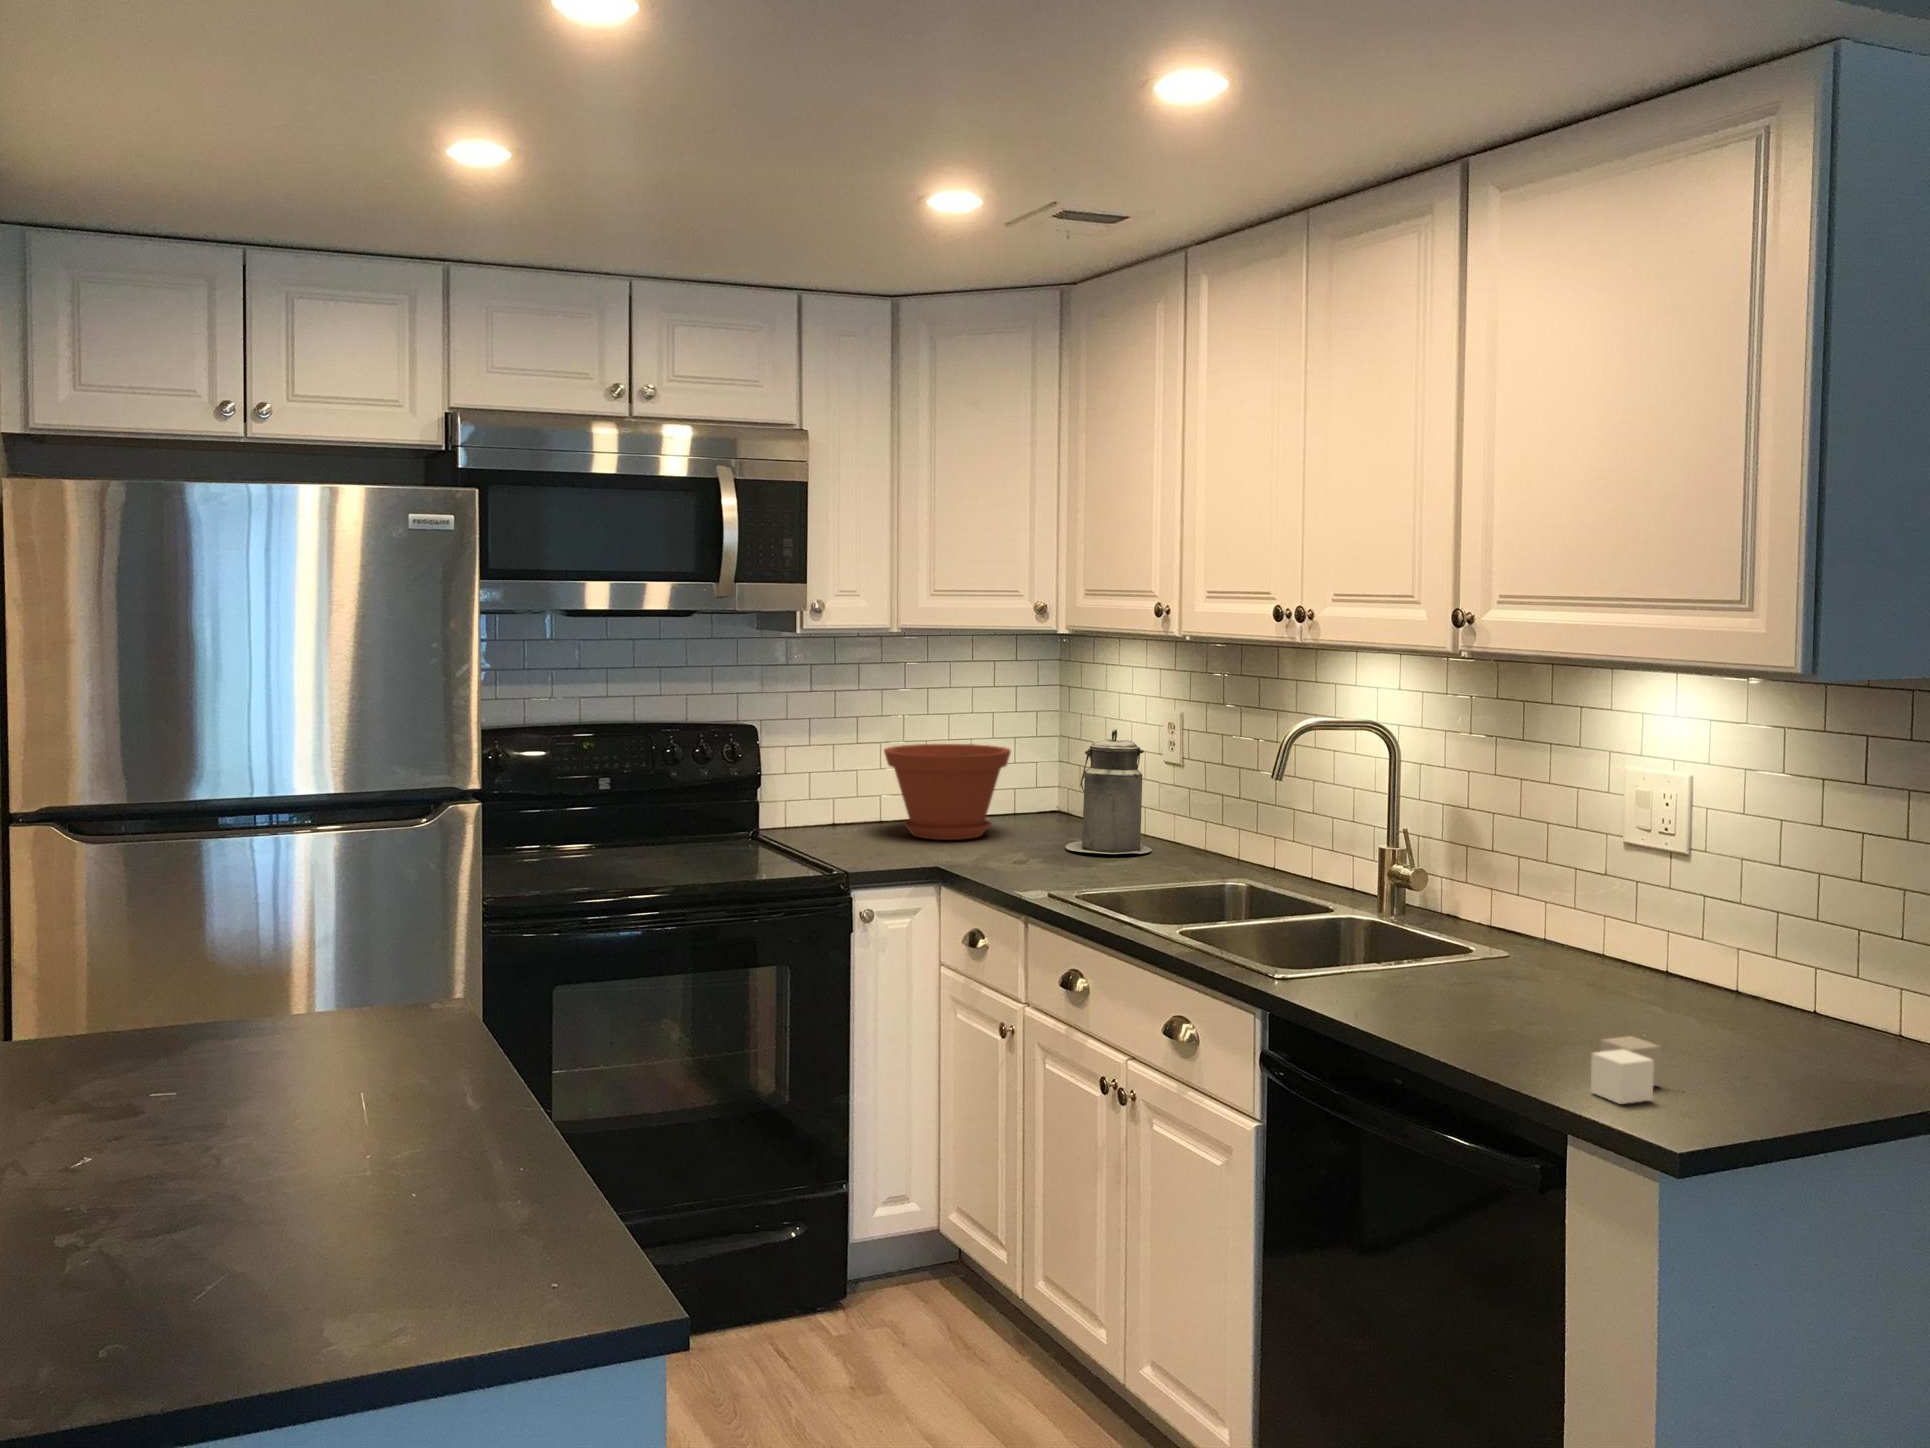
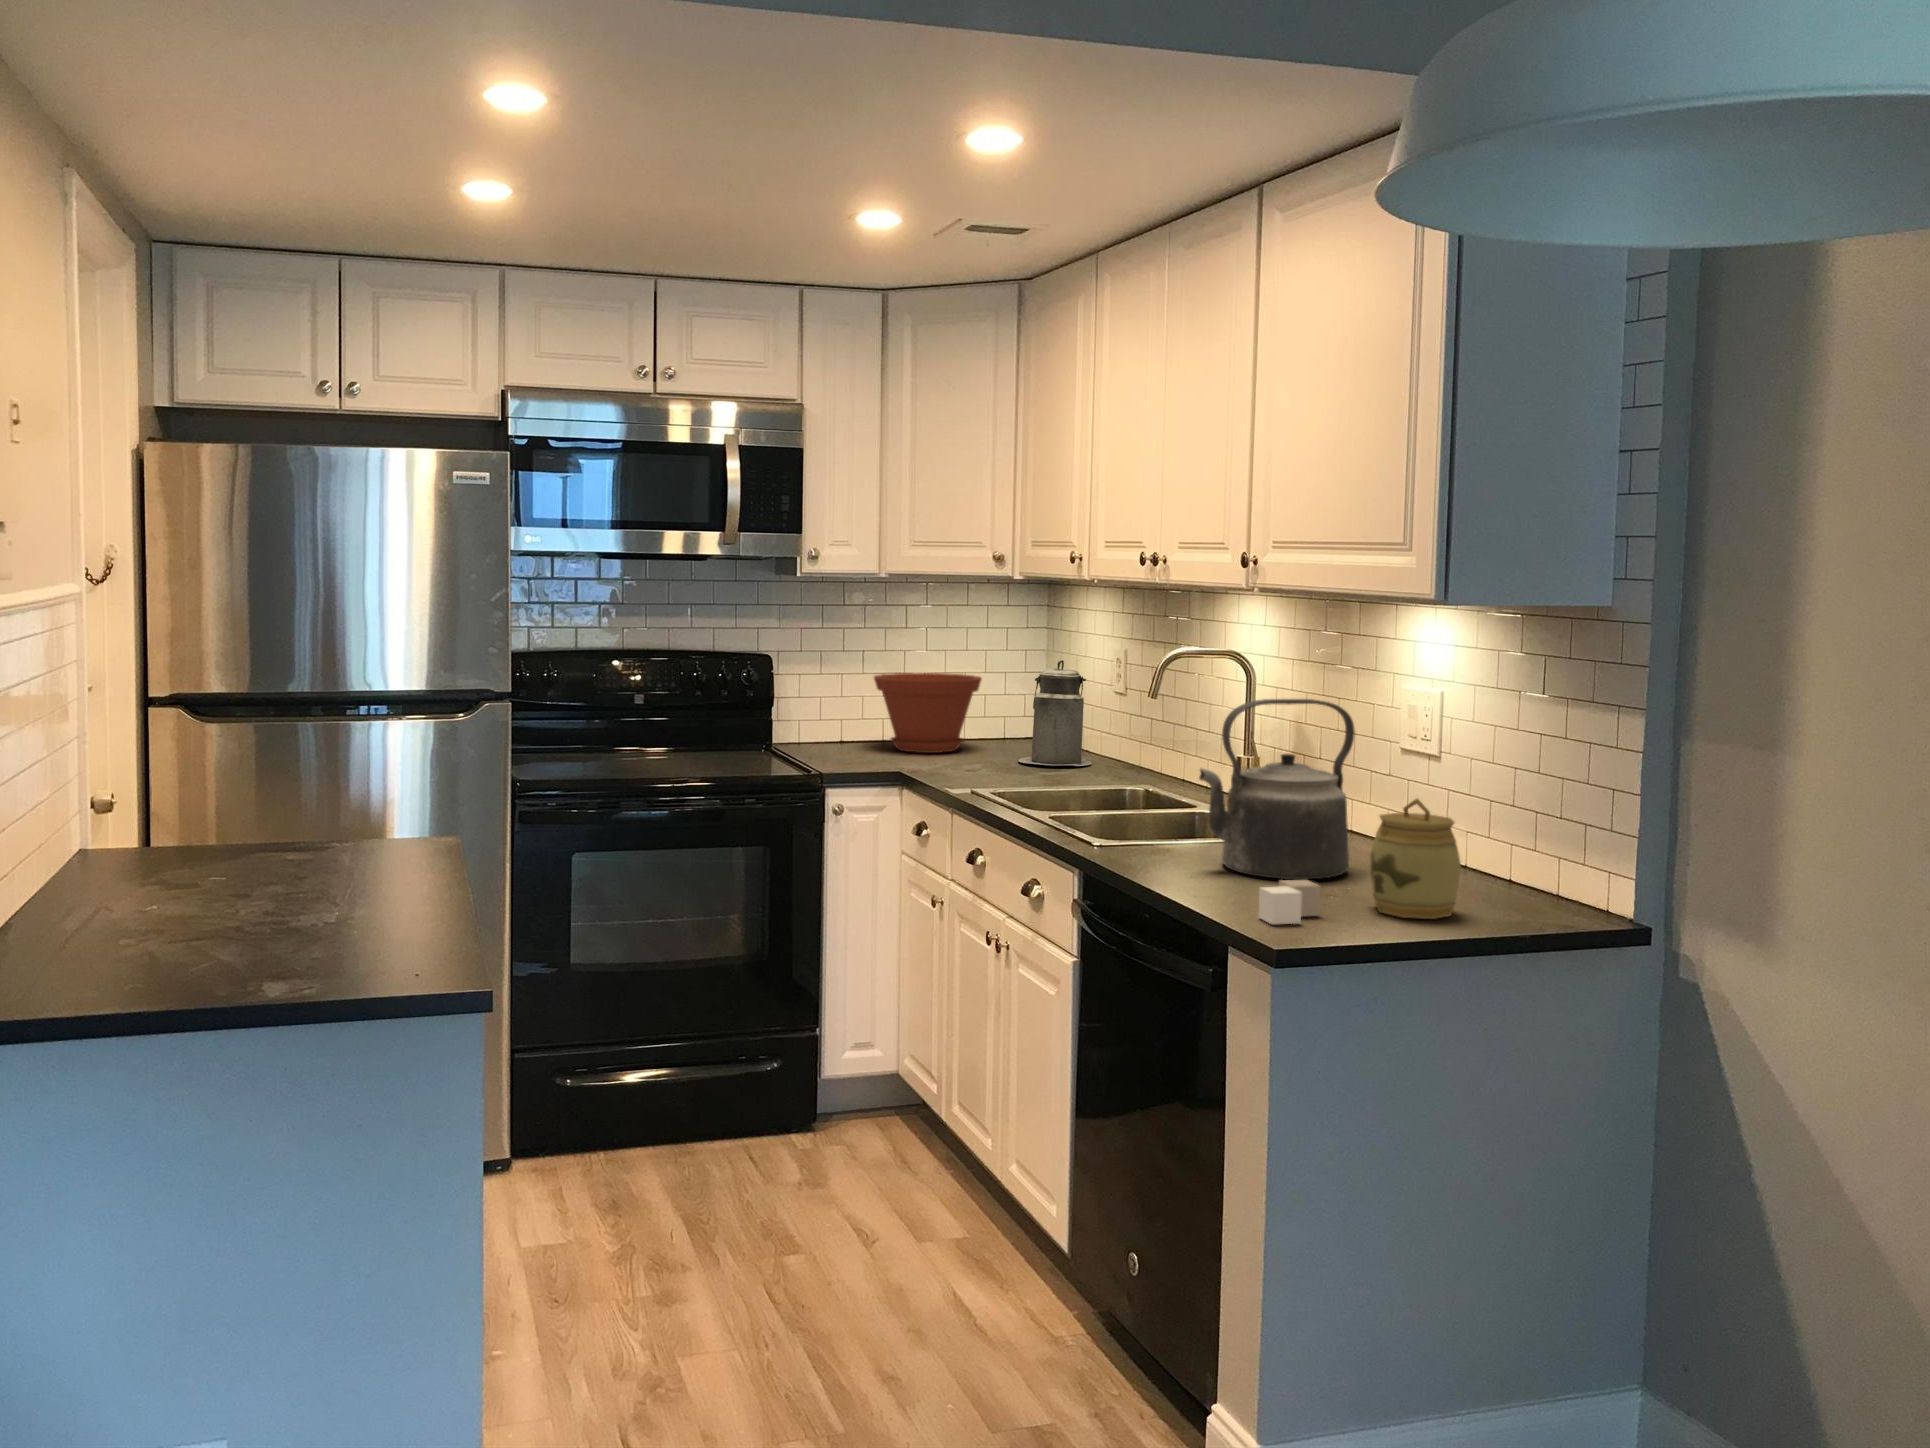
kettle: none [1438,793,1619,1023] -> present [1199,699,1355,879]
jar: none [1697,927,1825,1083] -> present [1370,799,1461,919]

